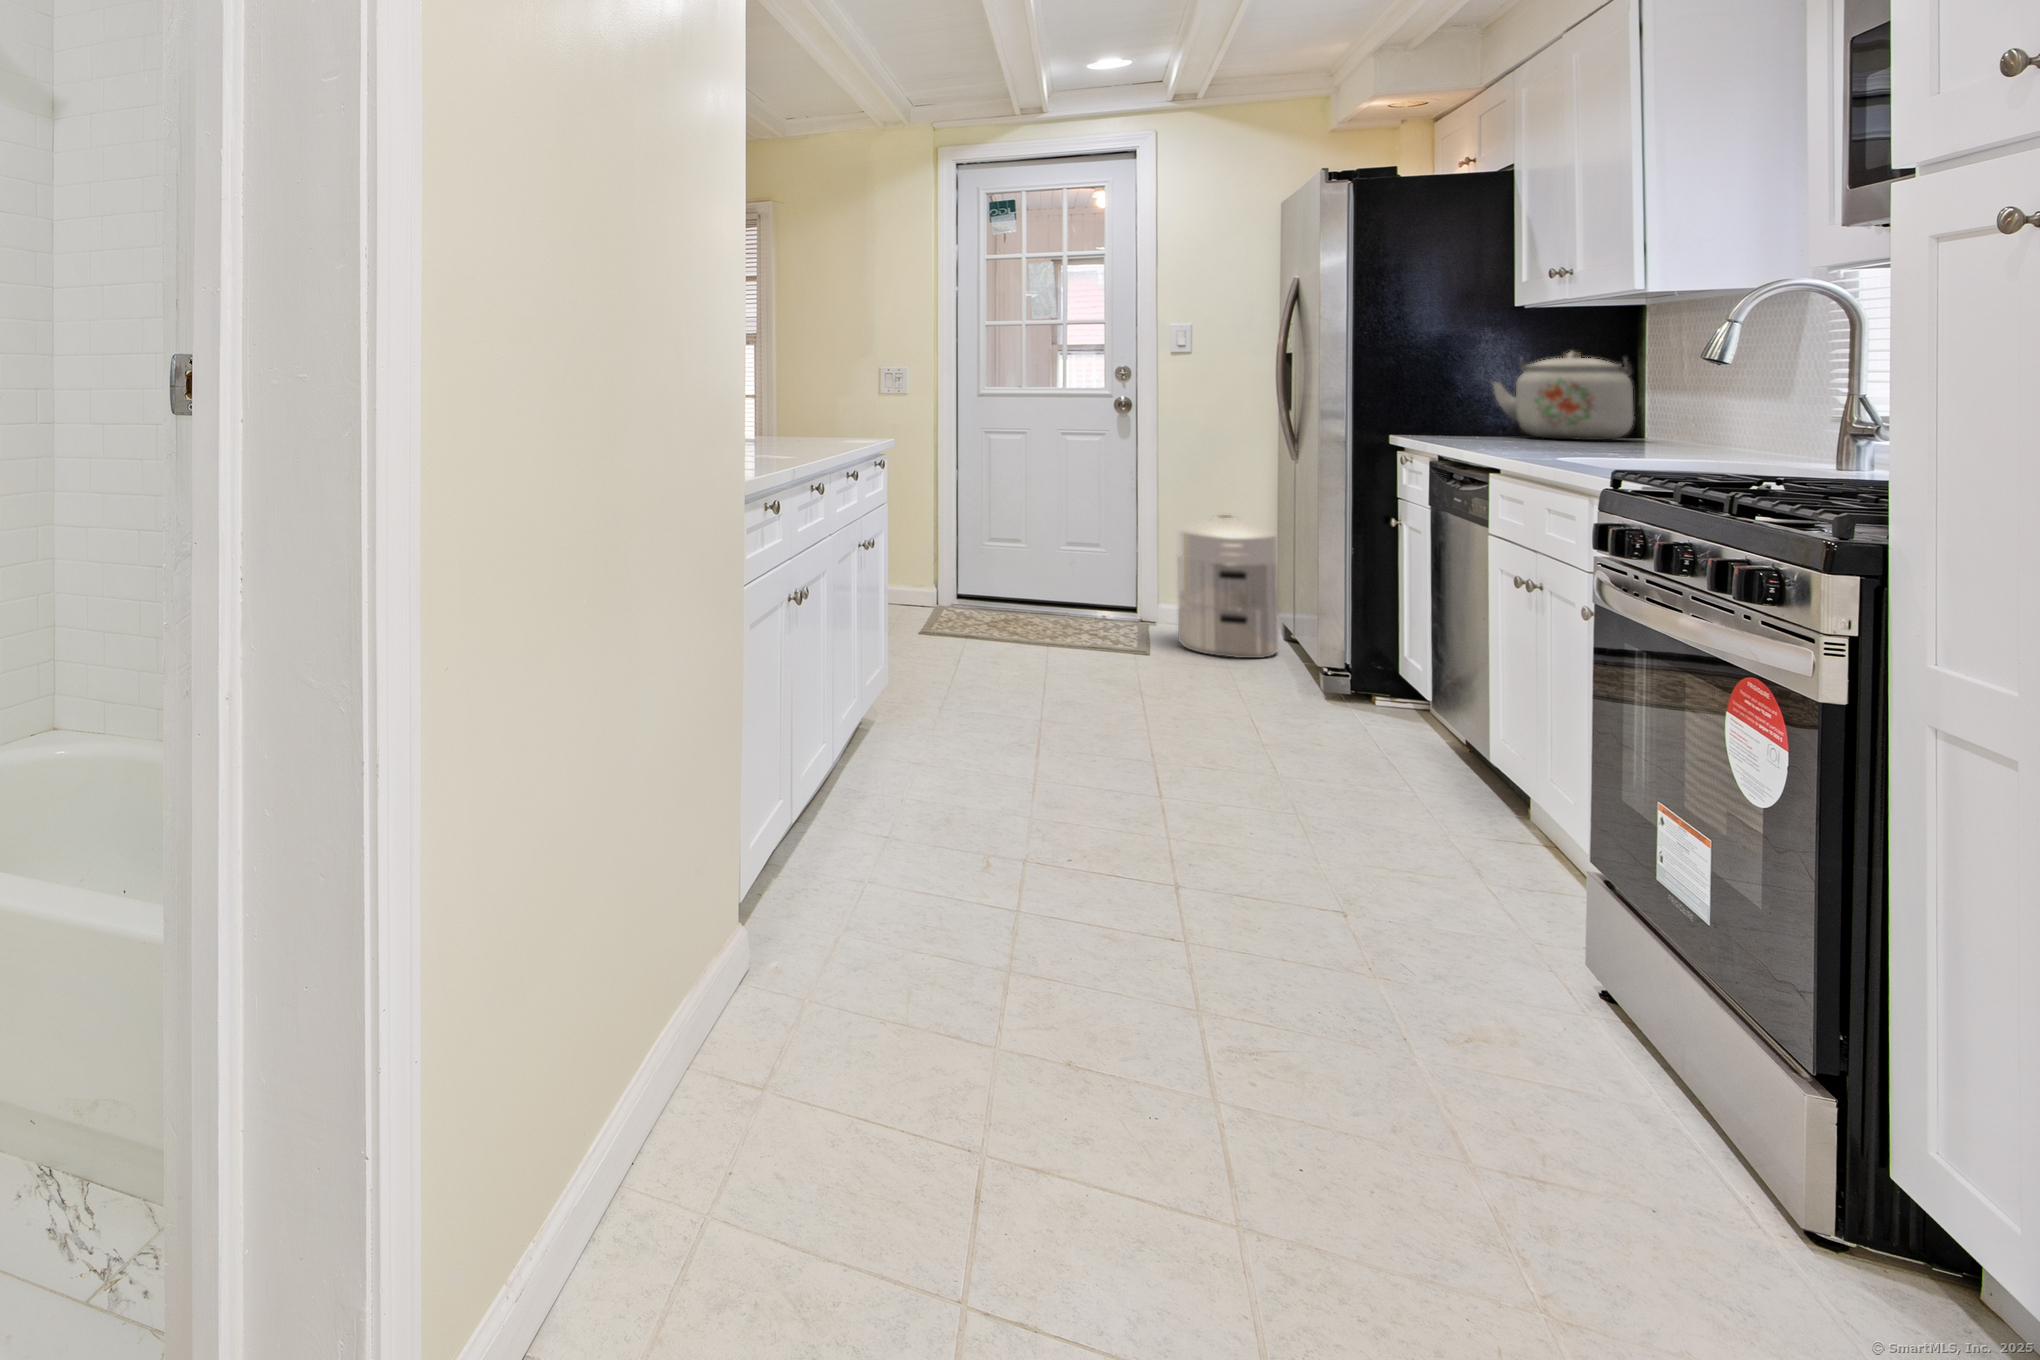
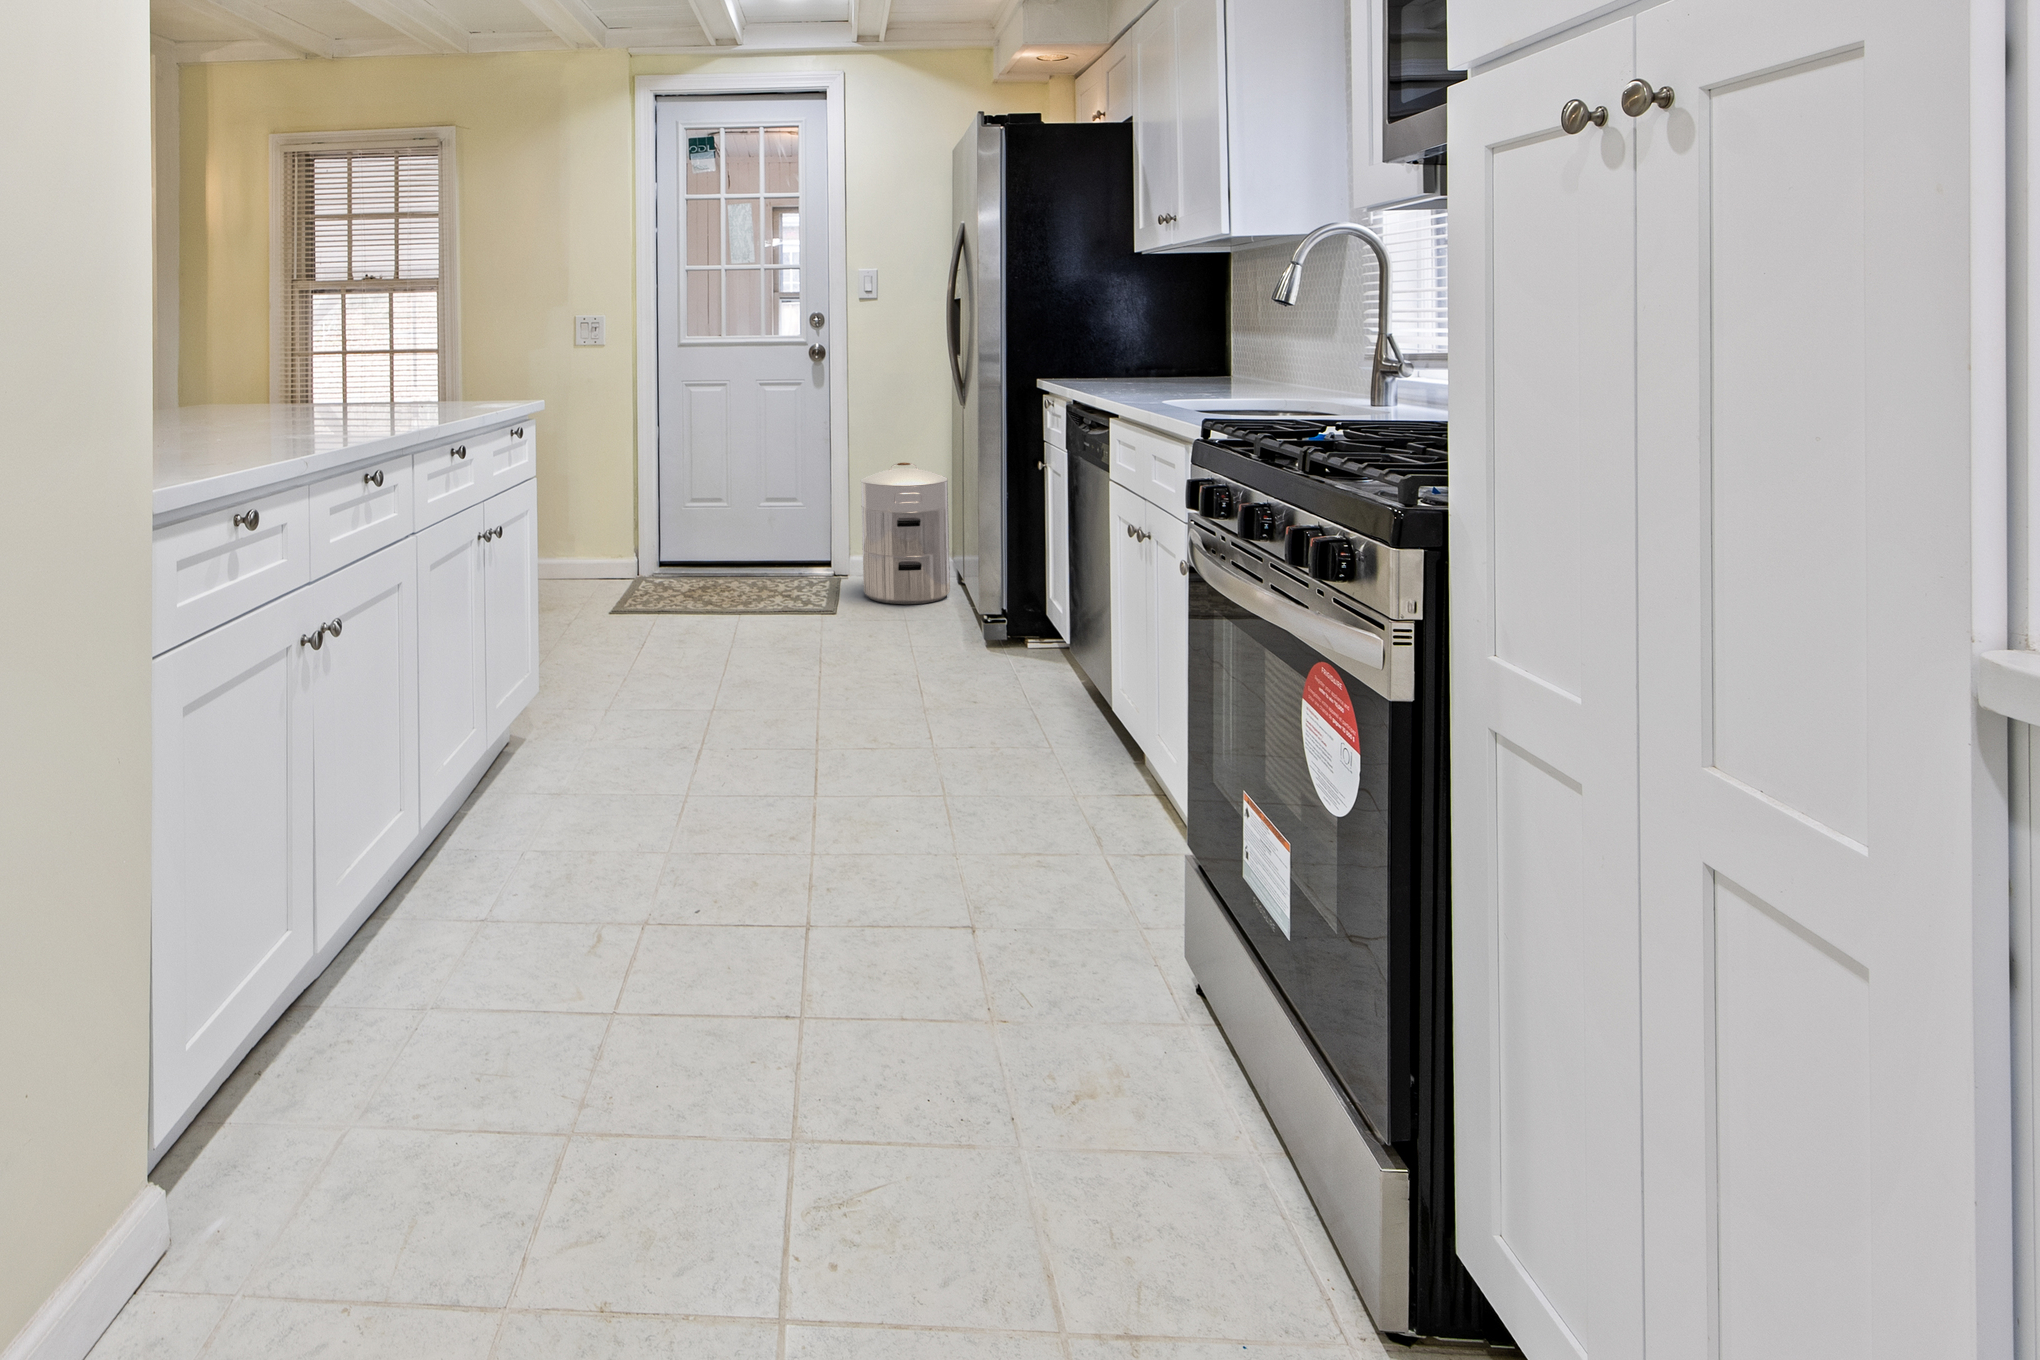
kettle: present [1493,352,1634,440] -> none [1115,294,1222,377]

